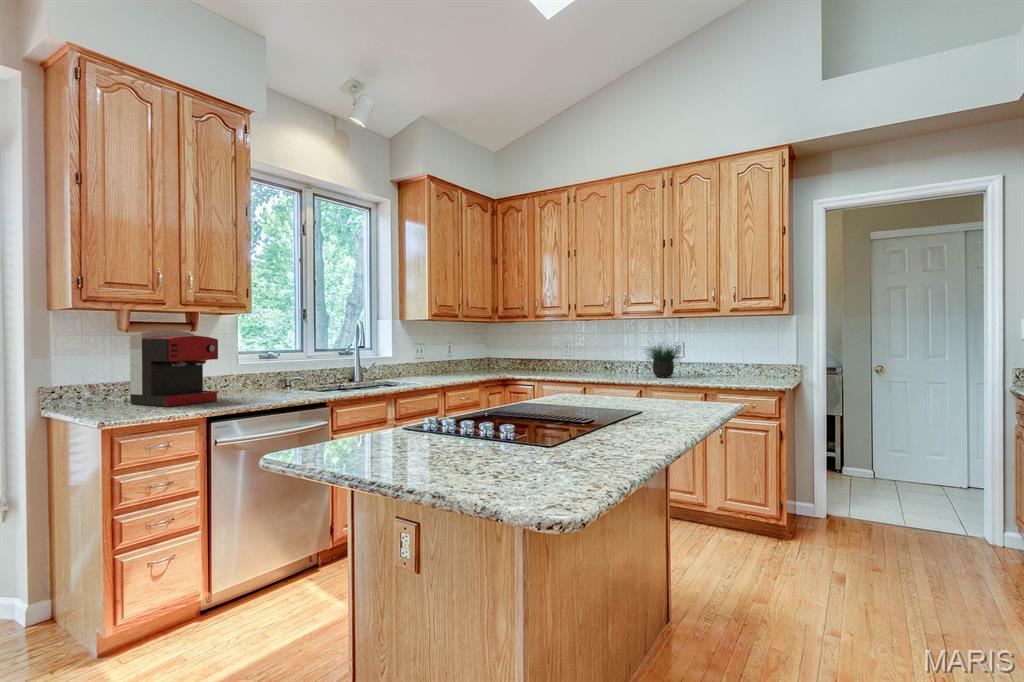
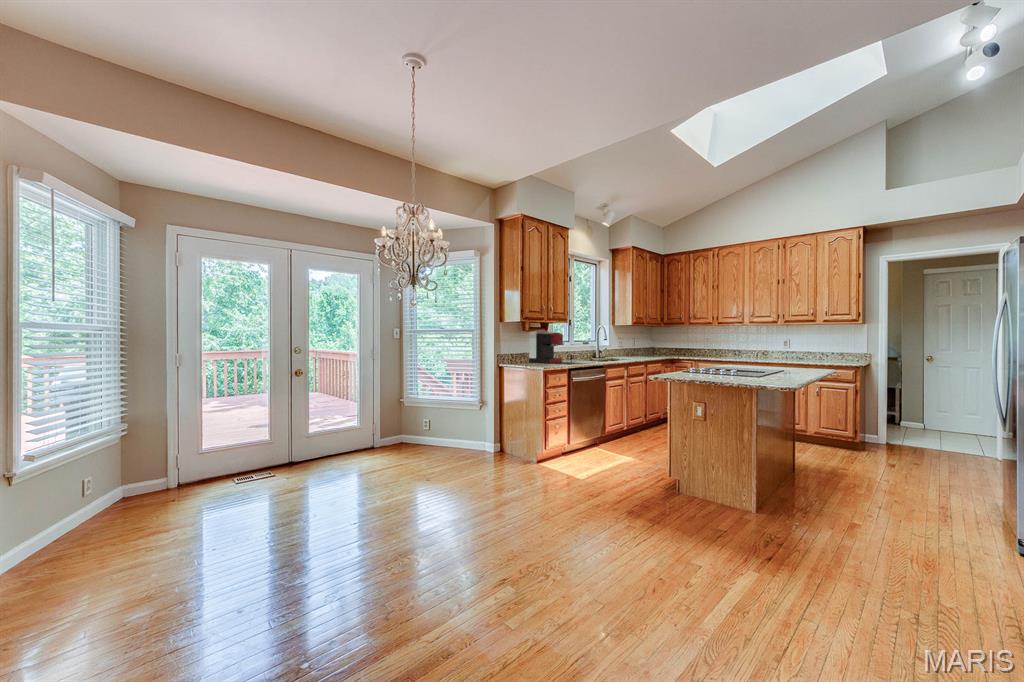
potted plant: present [648,343,679,377] -> none [760,332,795,360]

